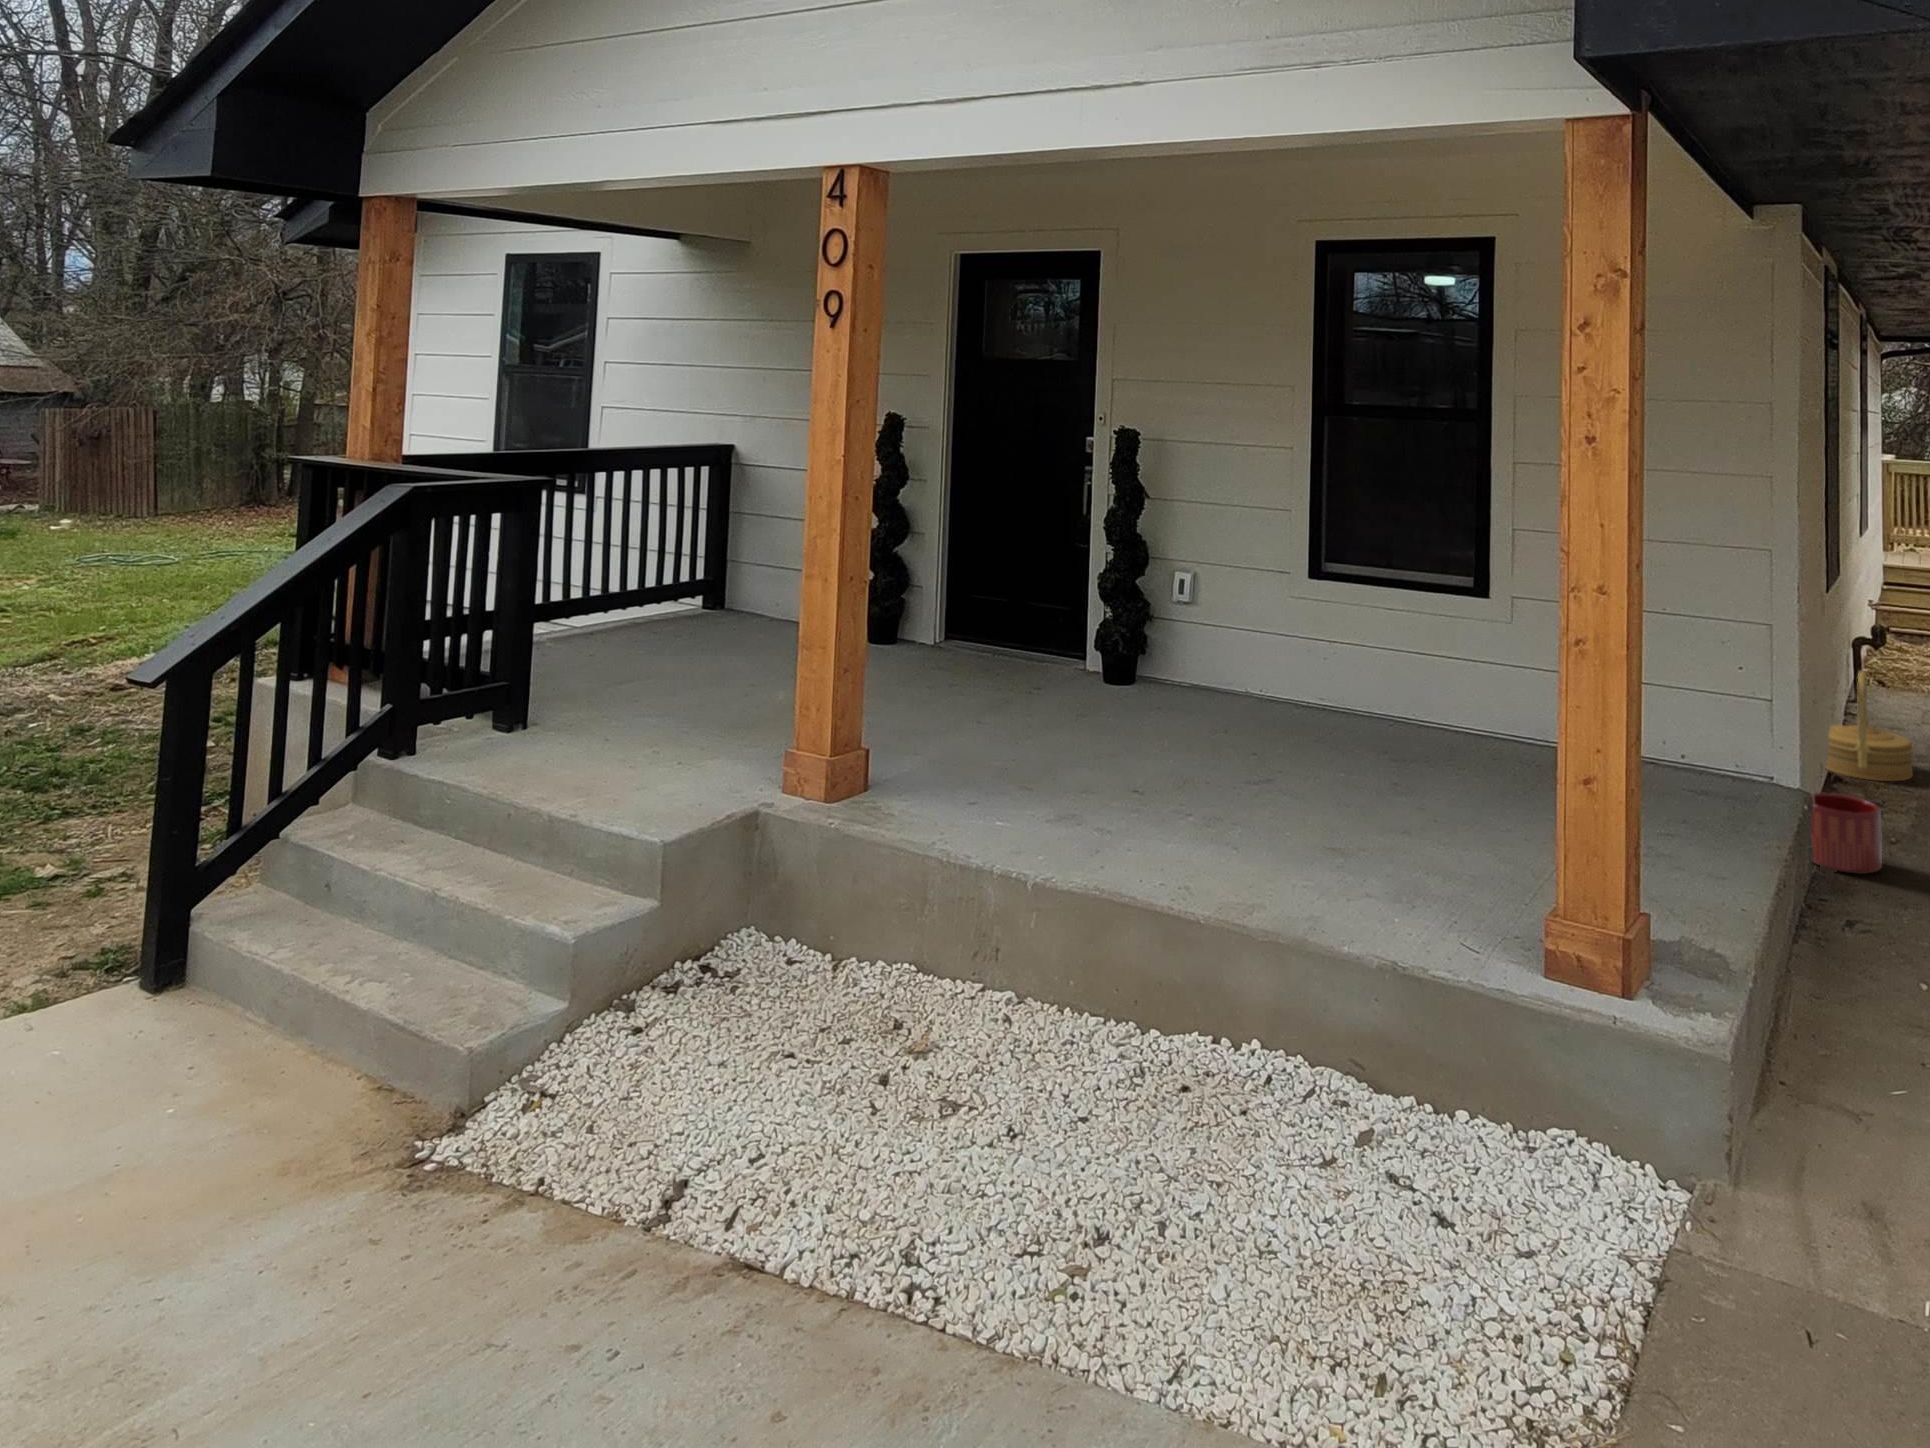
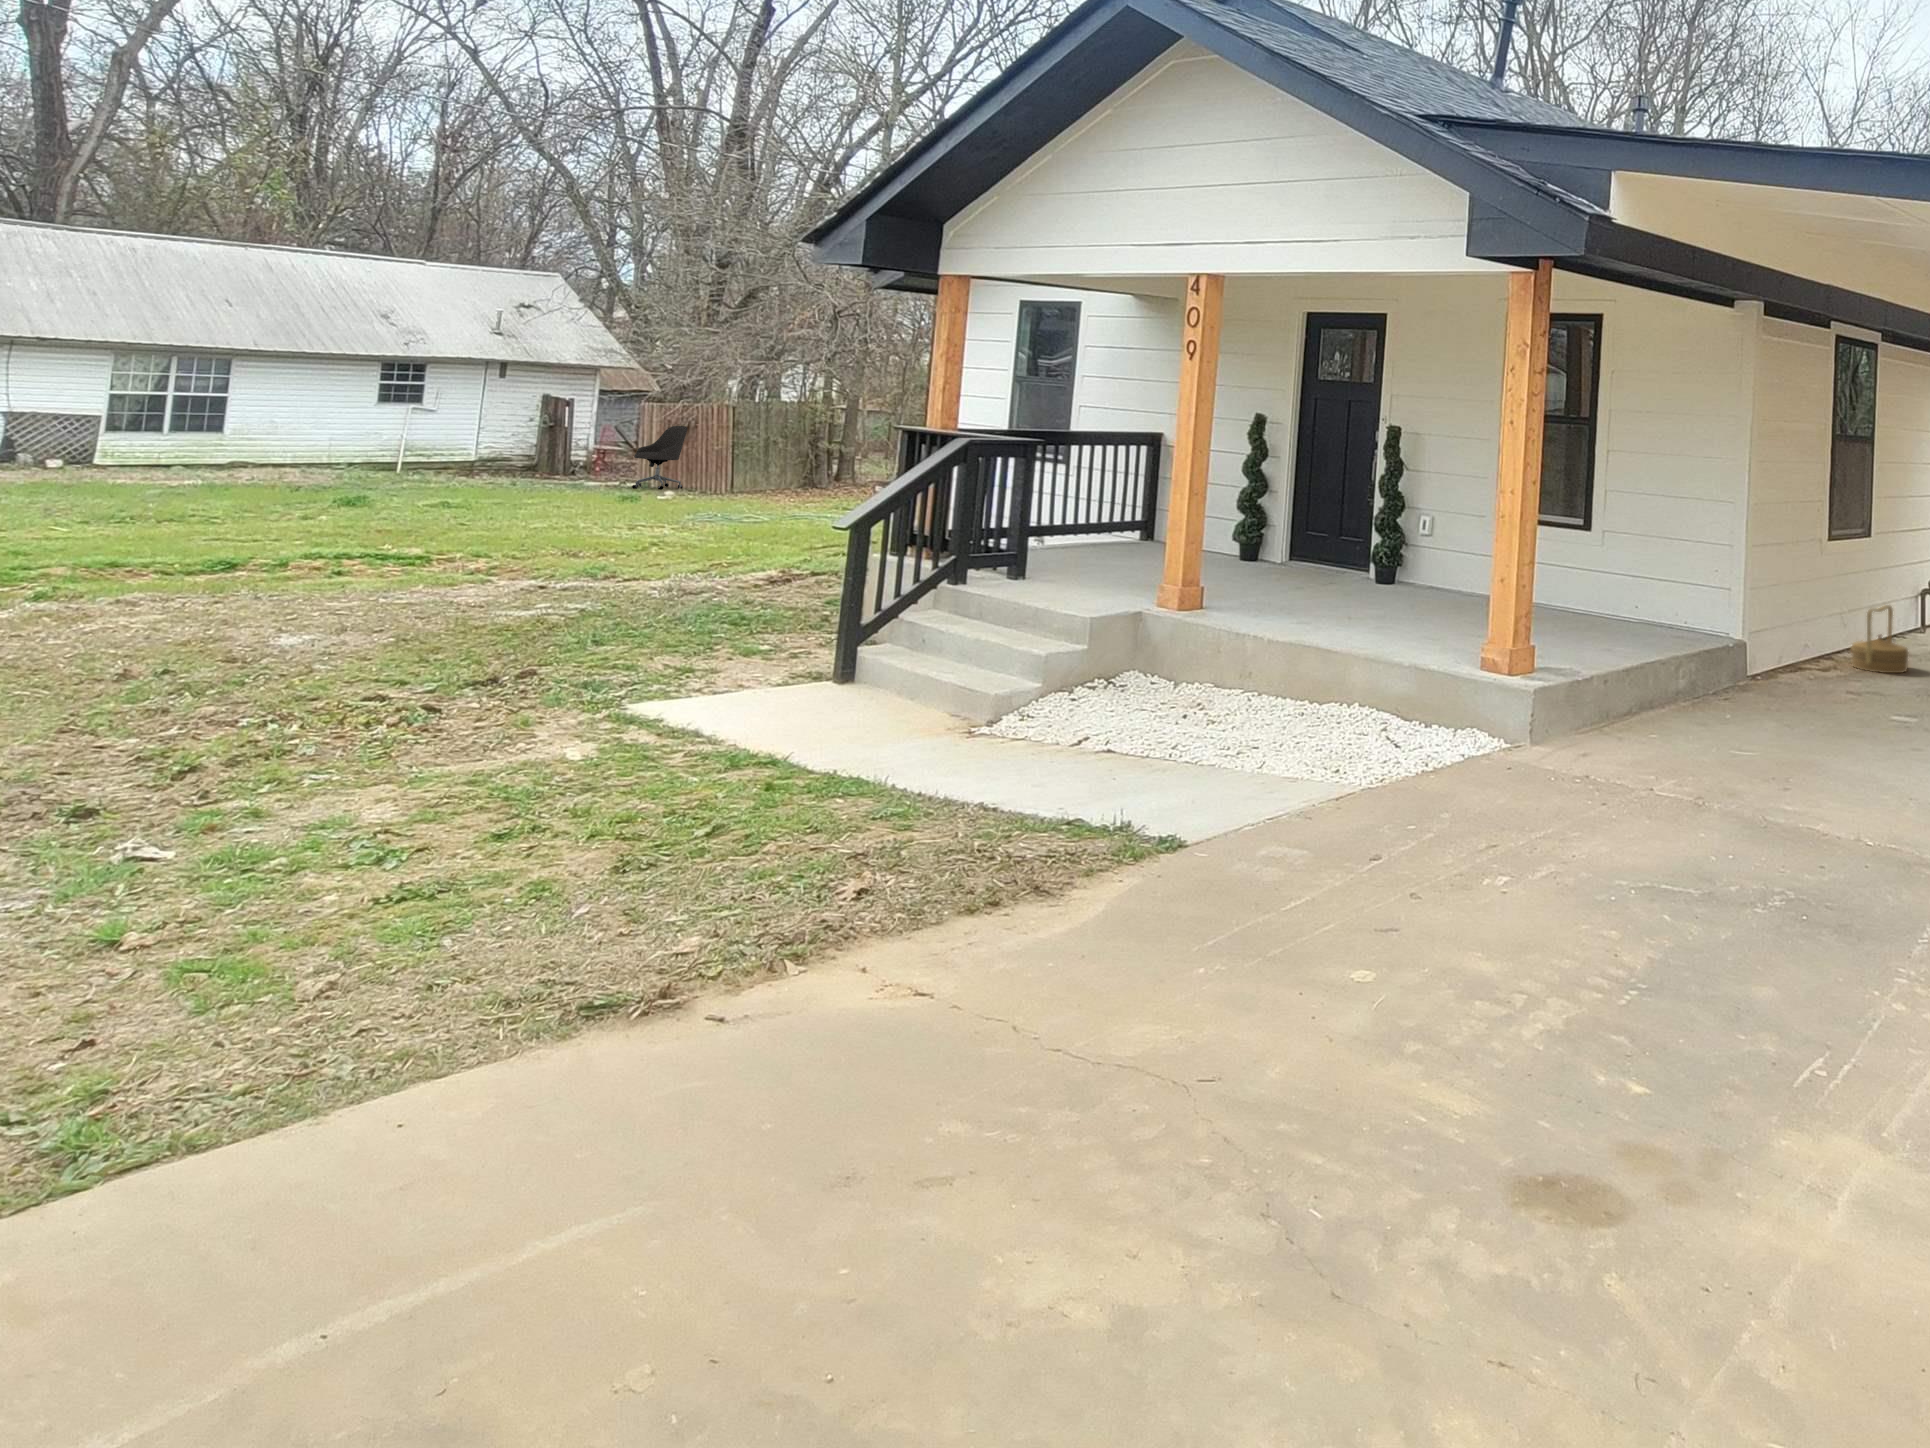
chair: none [28,434,100,513] -> present [632,426,687,490]
planter: present [1811,793,1882,874] -> none [1763,655,1805,698]

